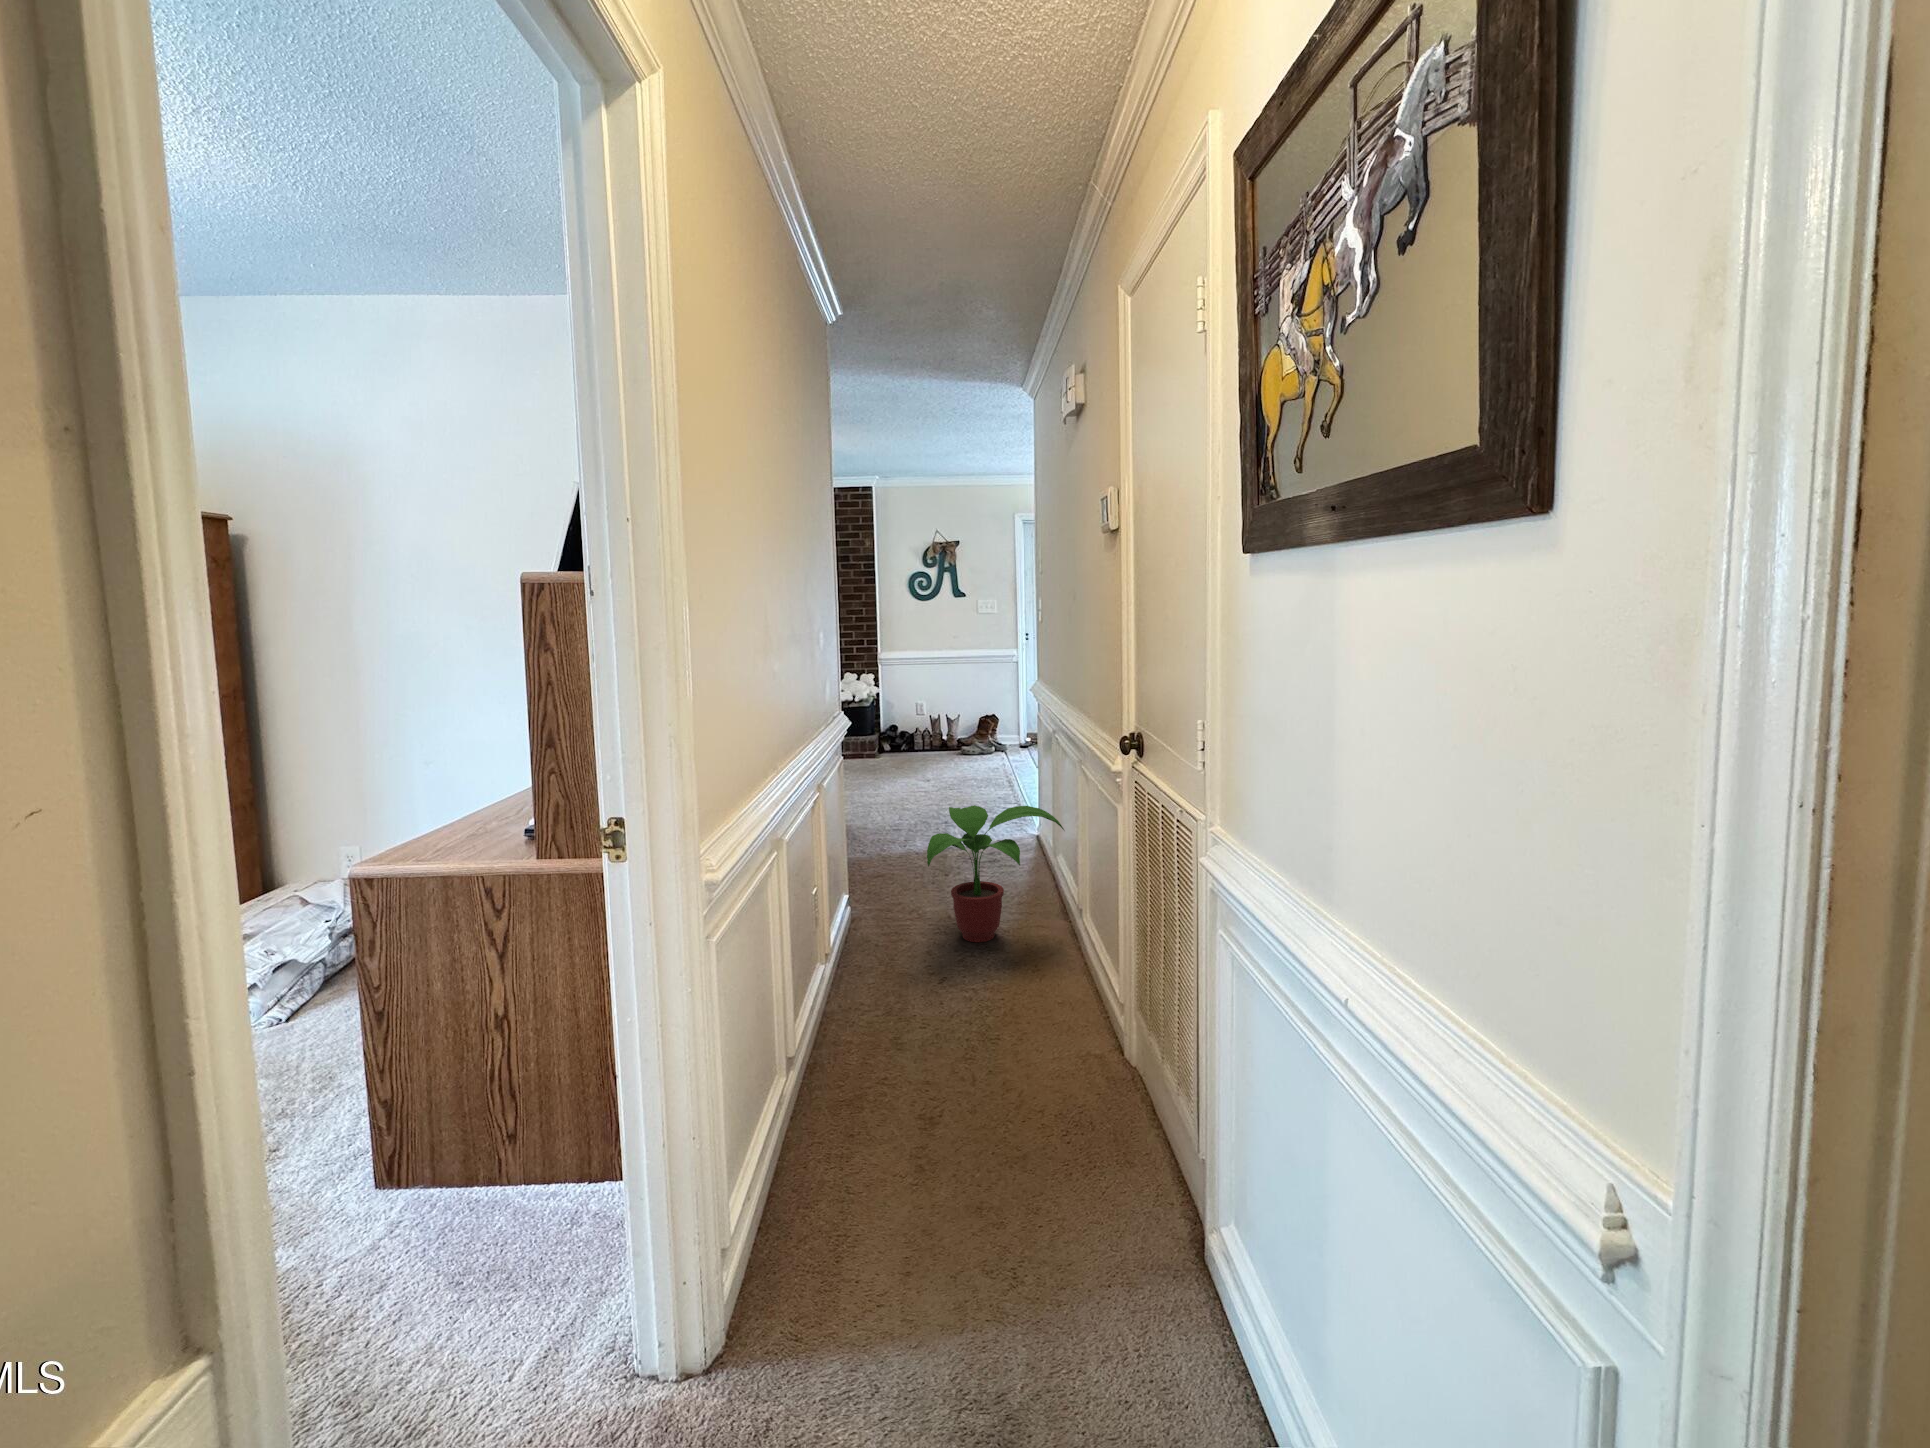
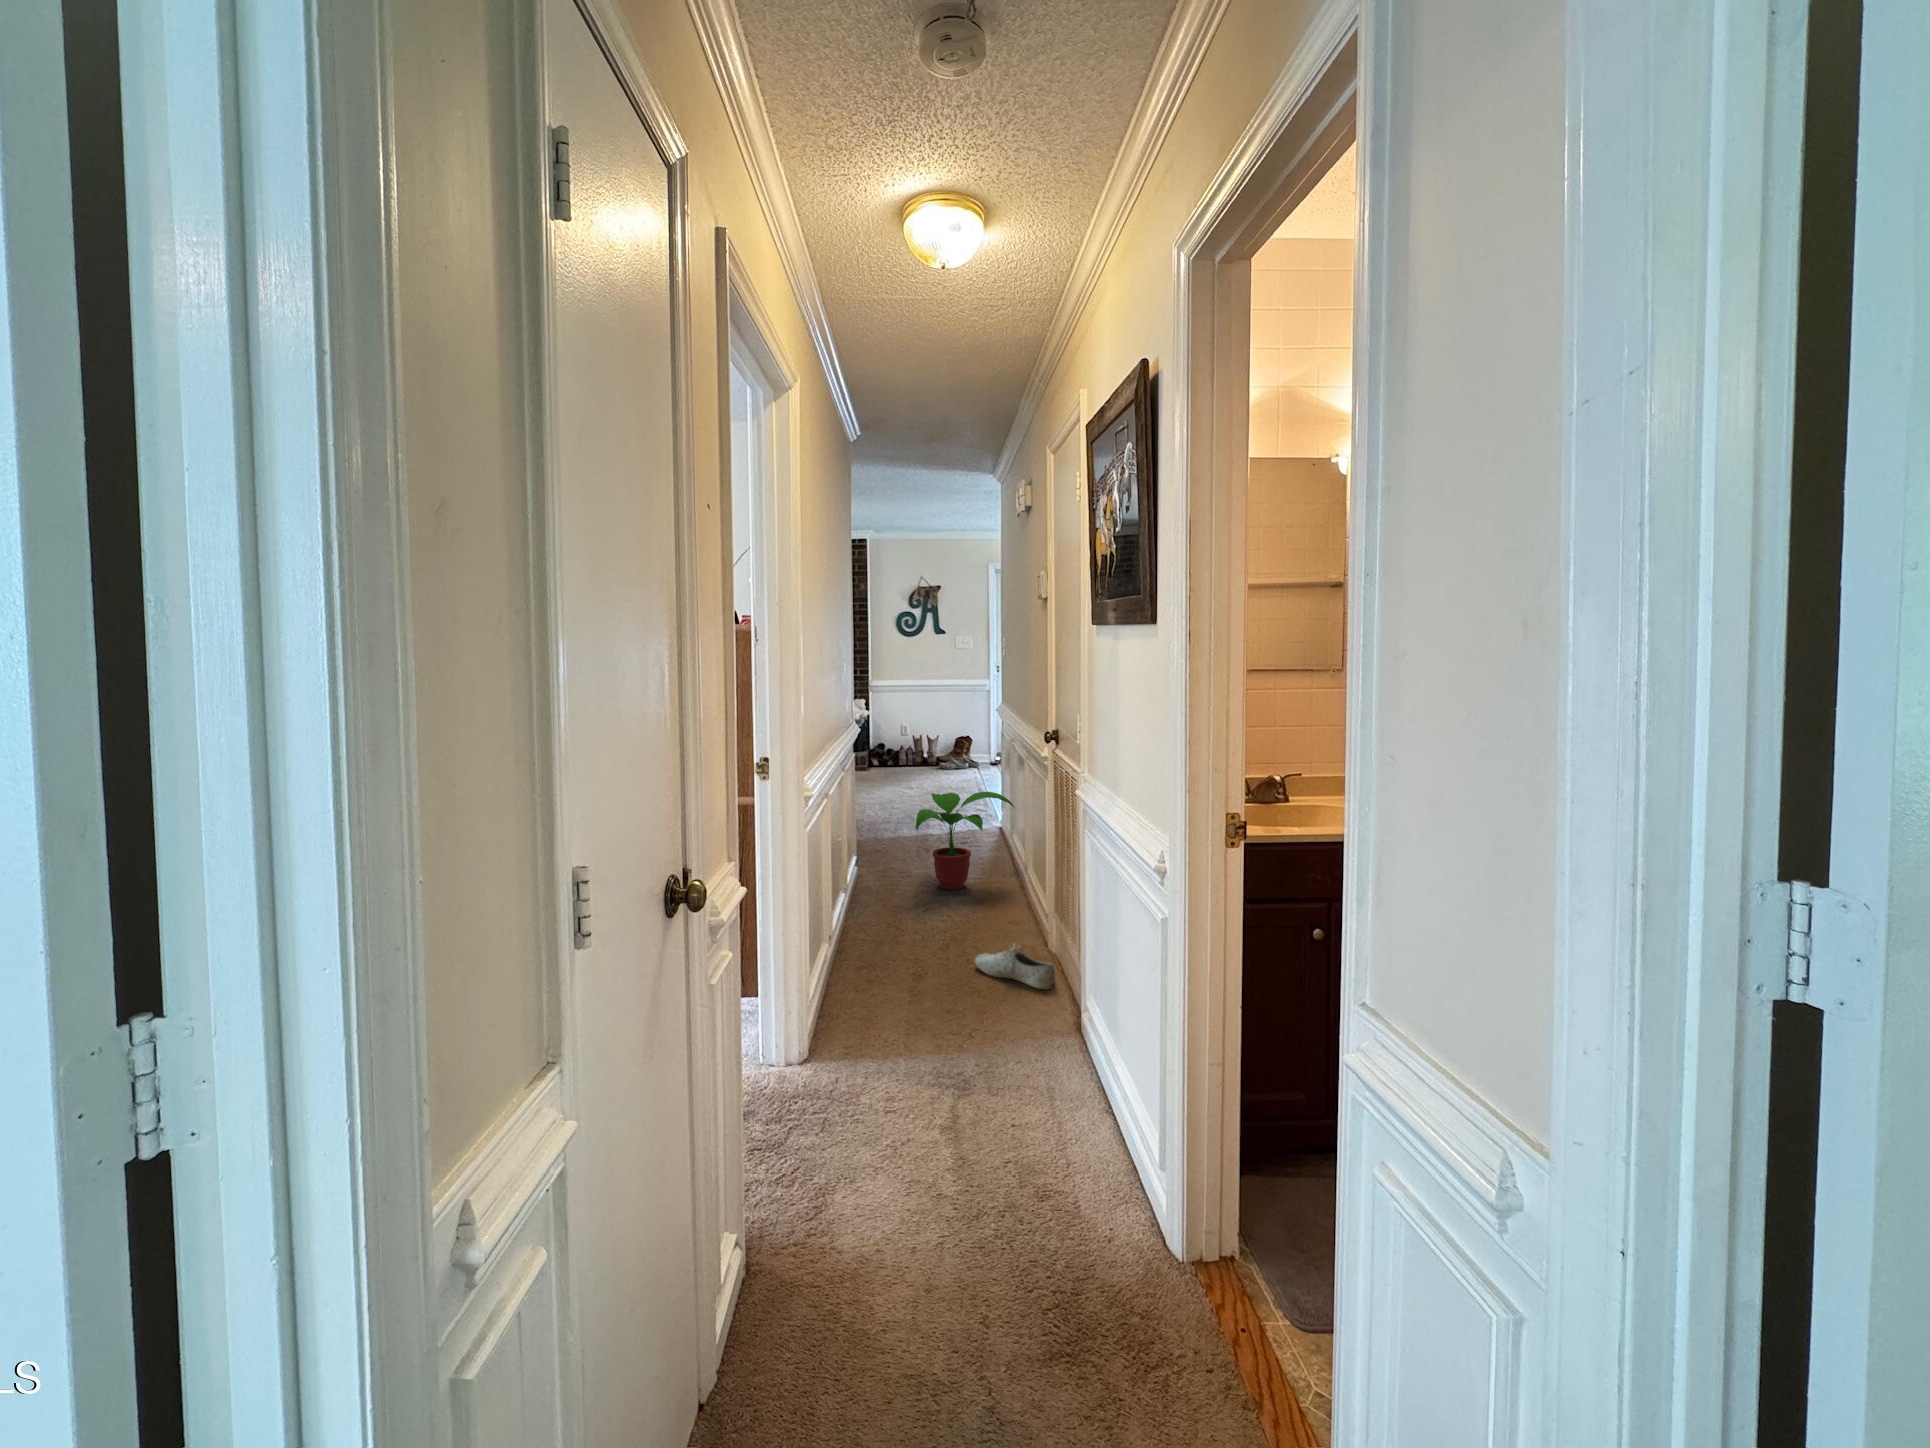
shoe: none [1017,1067,1148,1155] -> present [975,943,1056,990]

